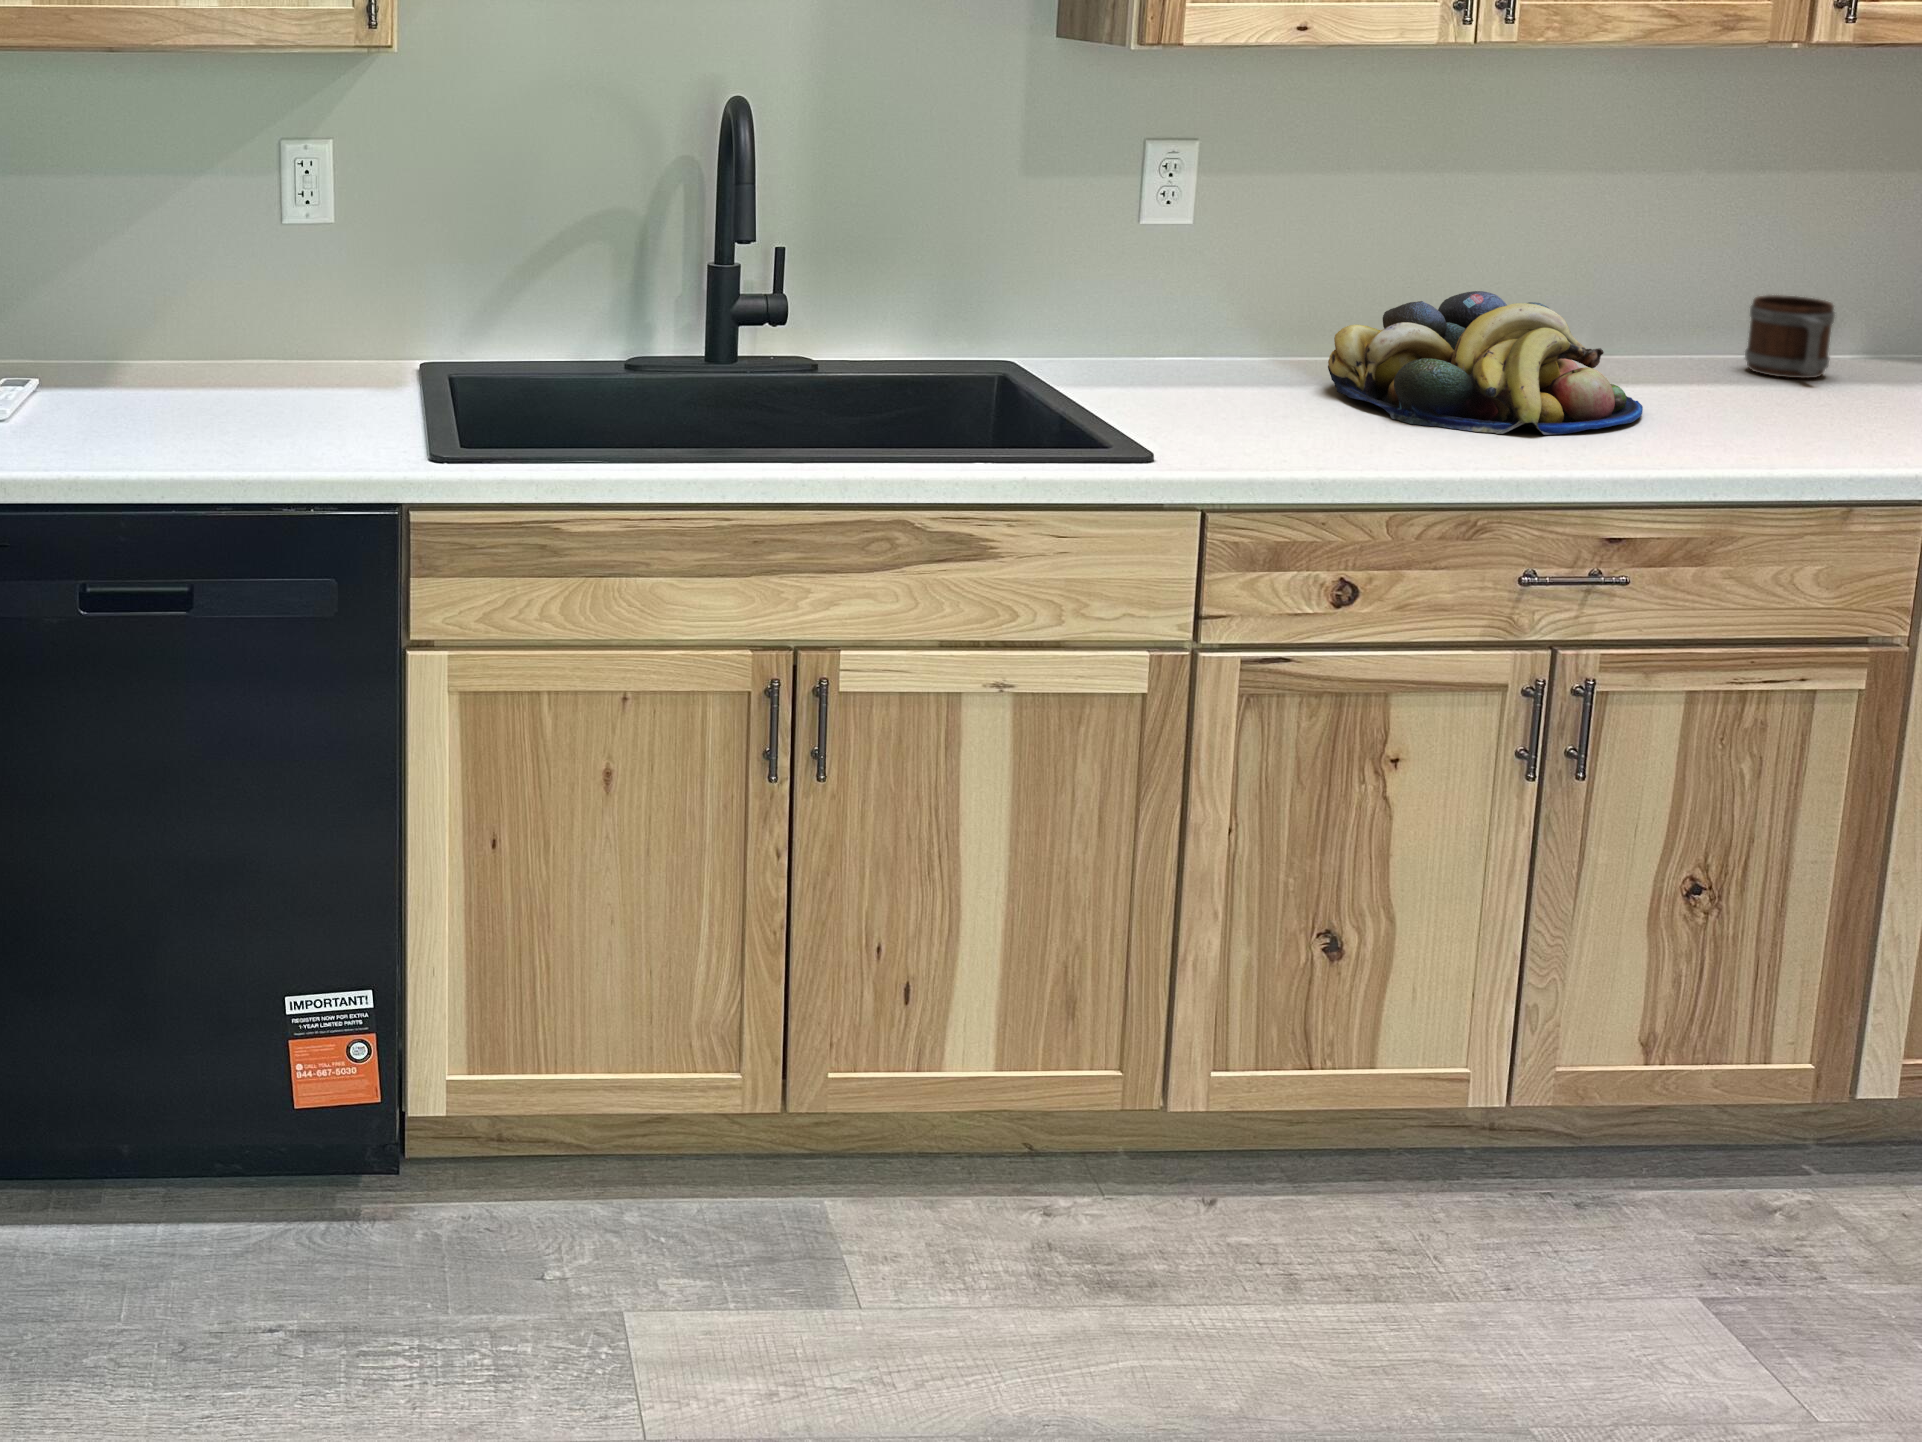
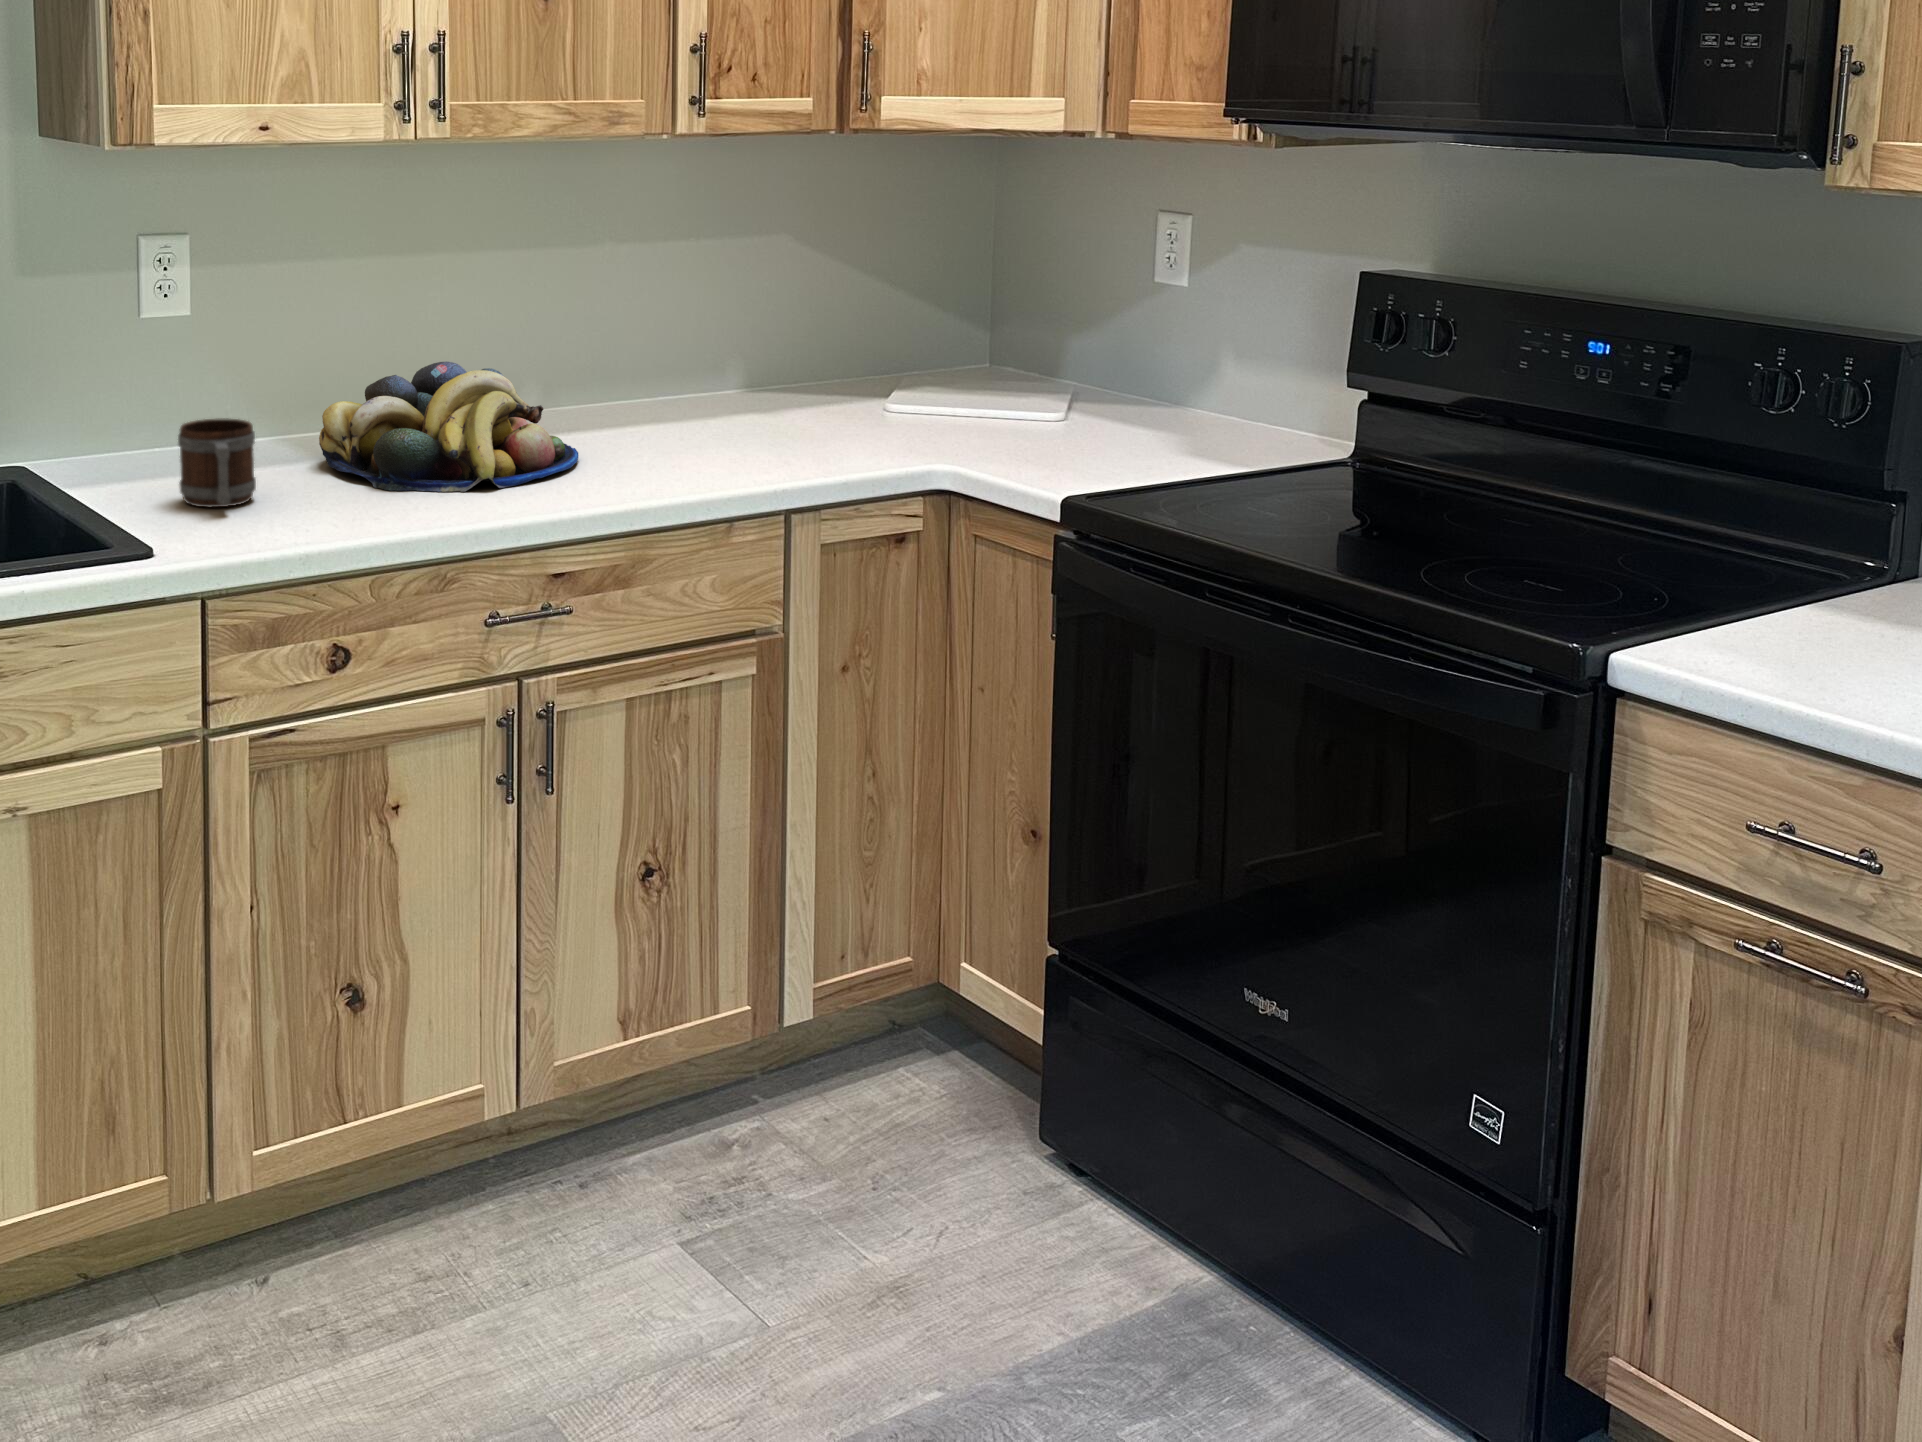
mug: present [1745,295,1835,378] -> present [178,418,256,507]

